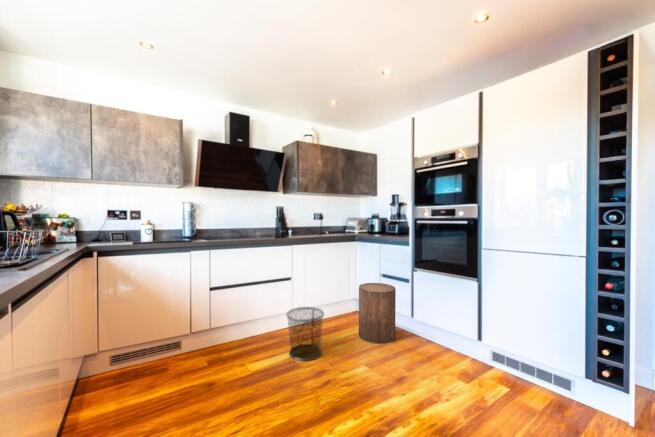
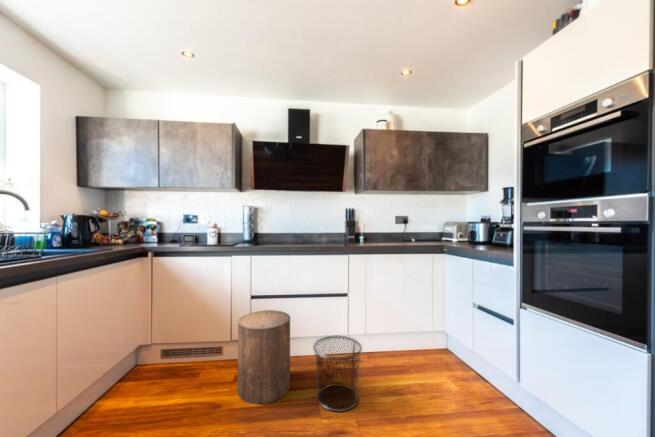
stool: present [359,283,396,344] -> present [238,310,290,404]

